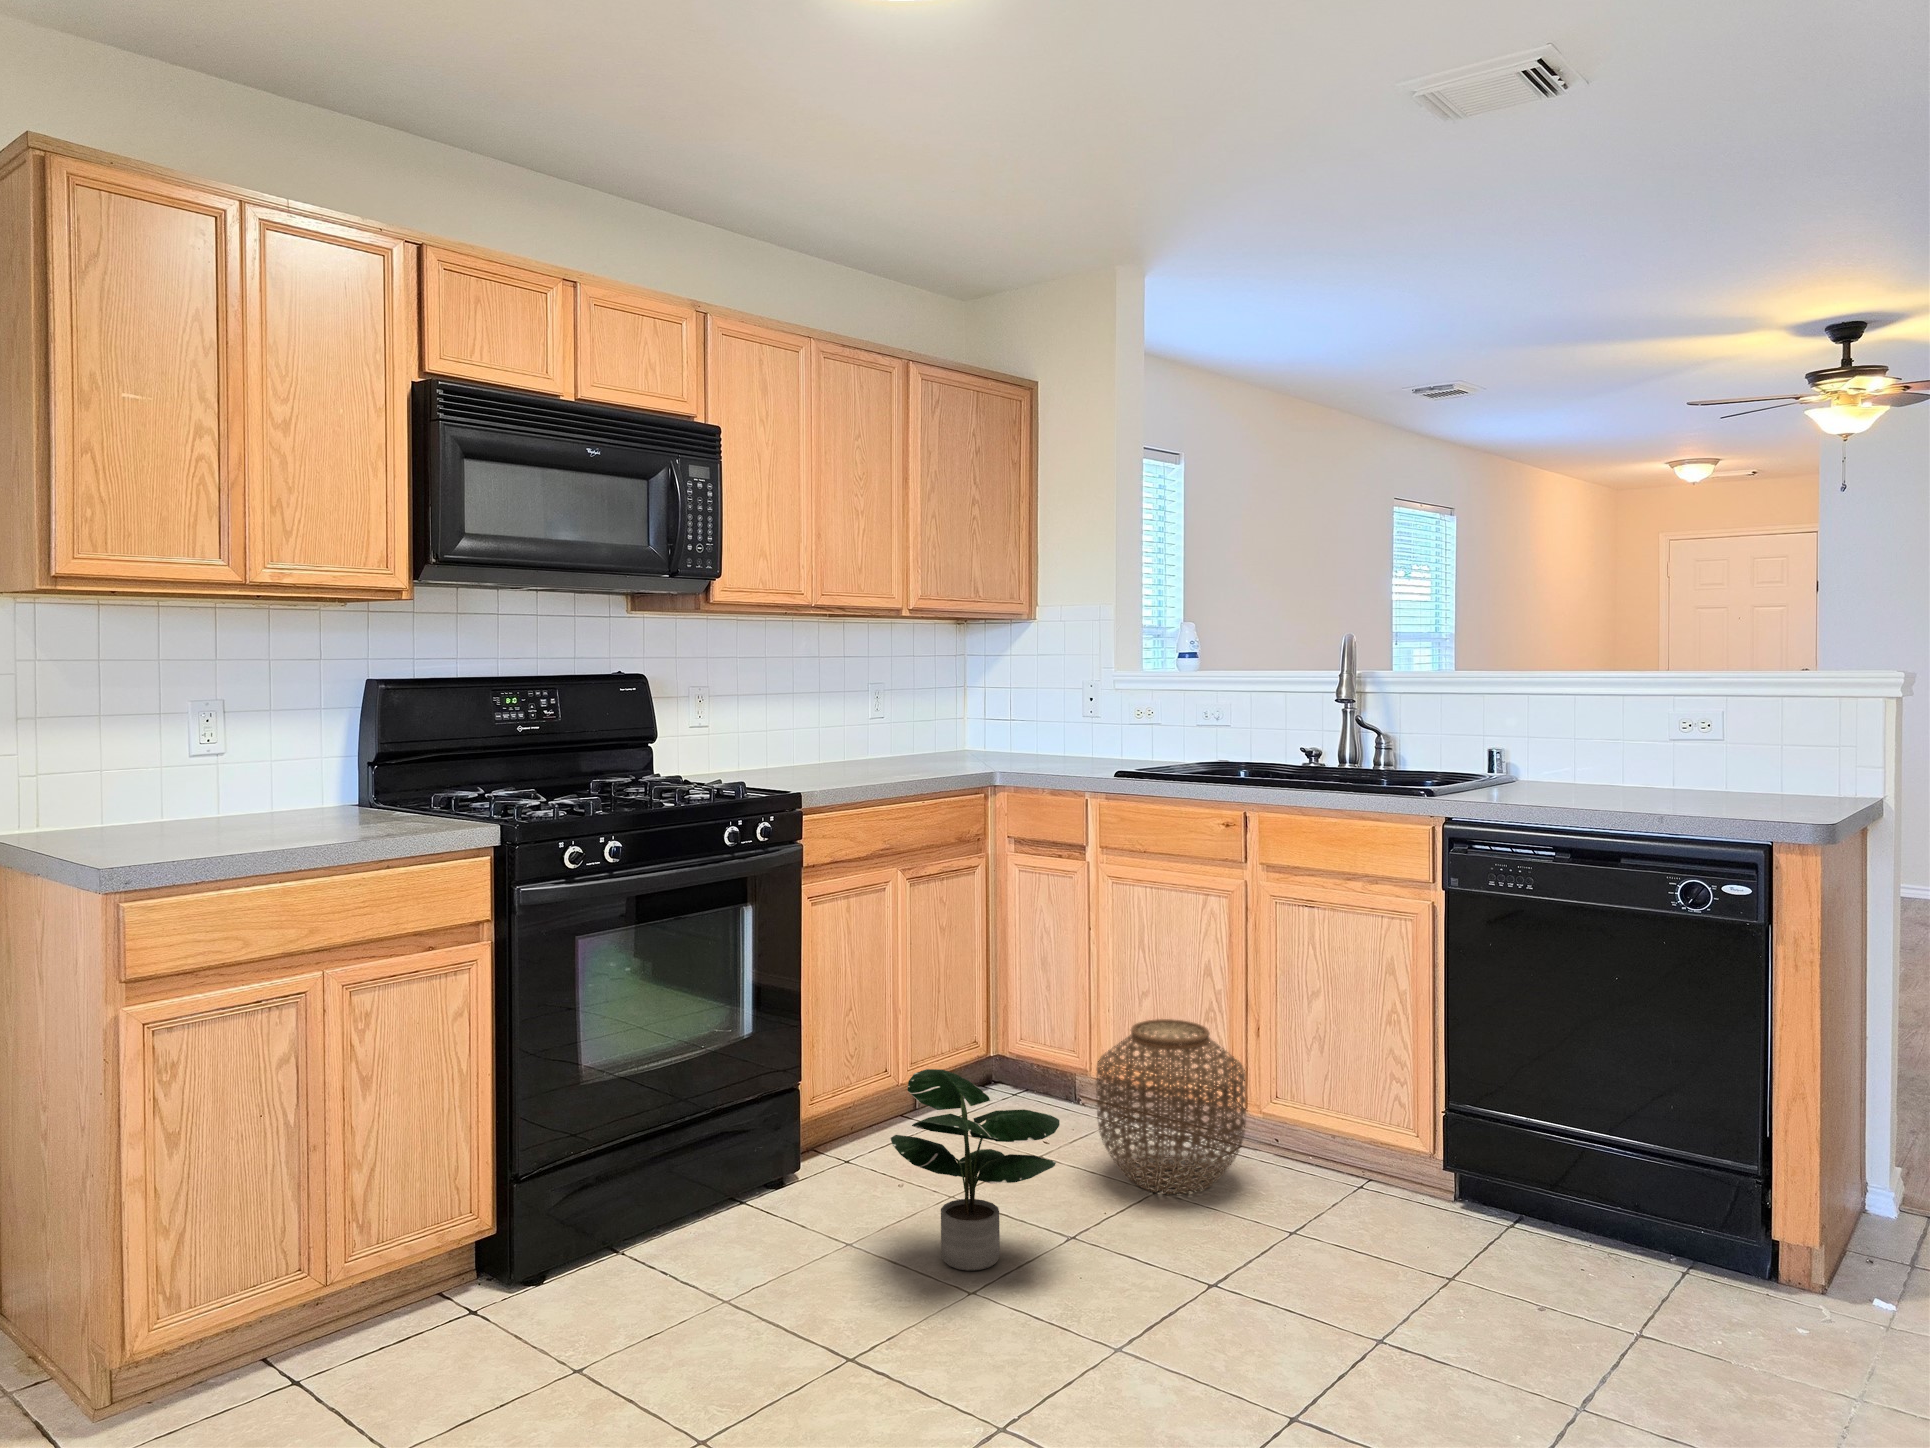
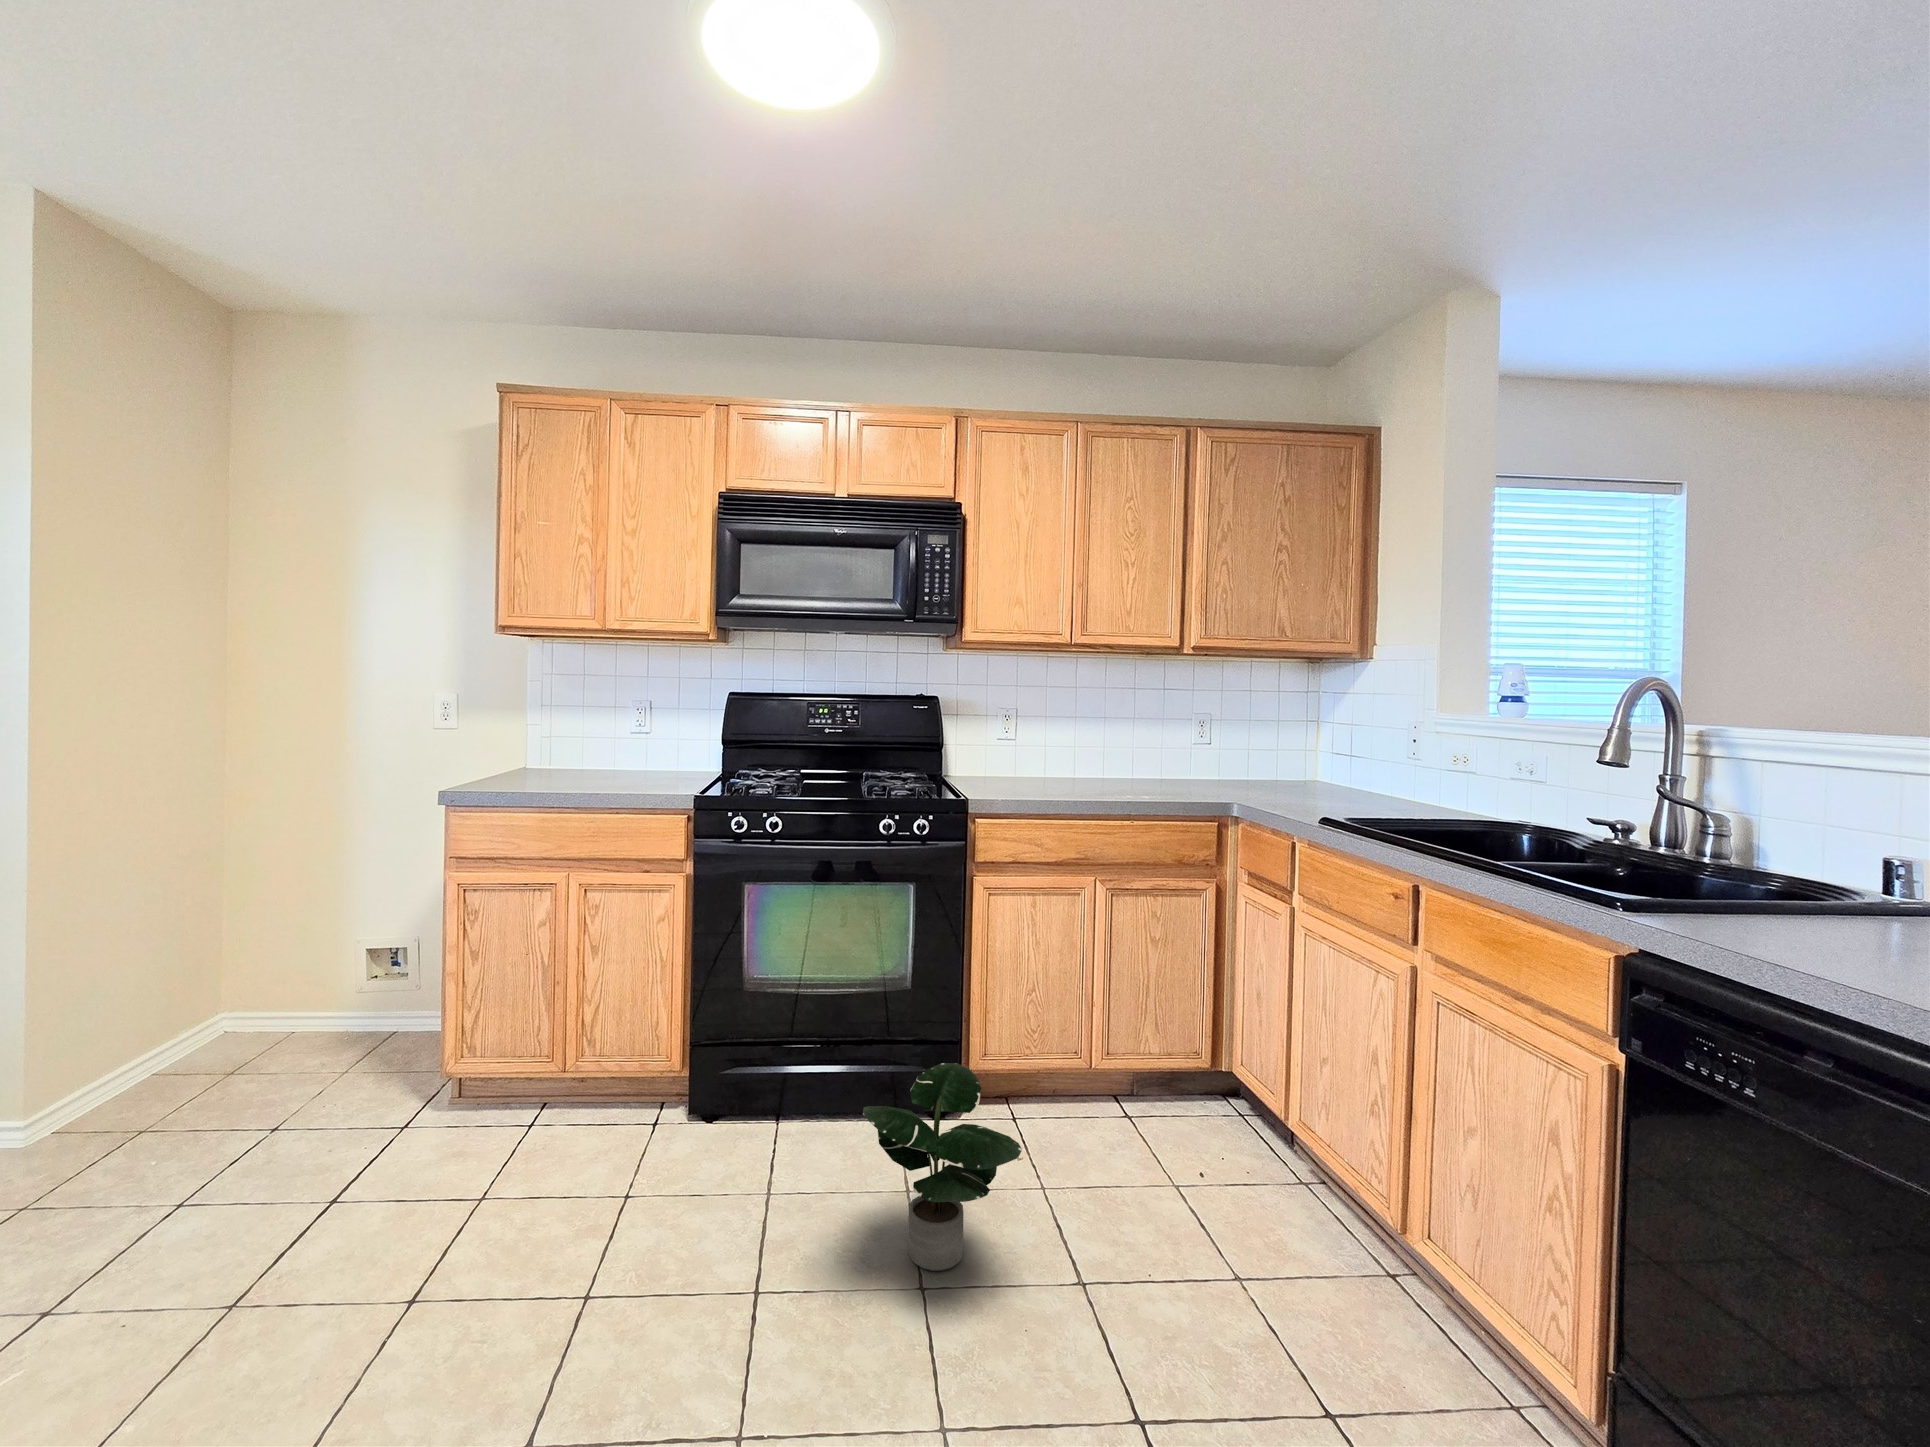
woven basket: present [1096,1019,1246,1194] -> none [1159,1092,1336,1313]

